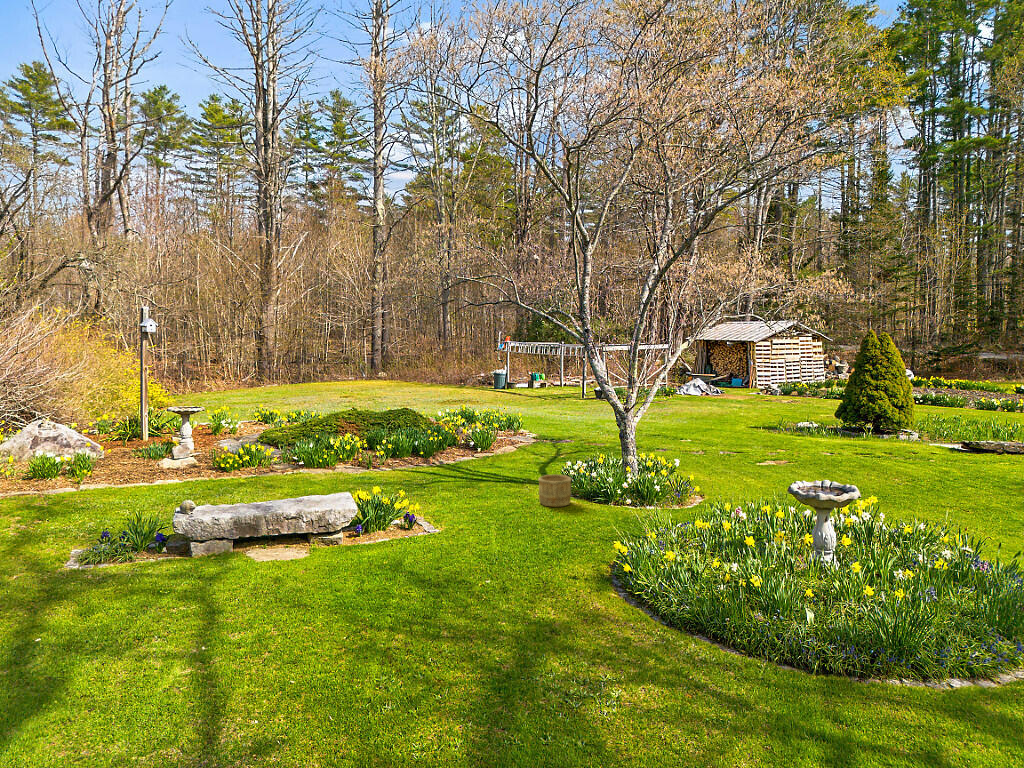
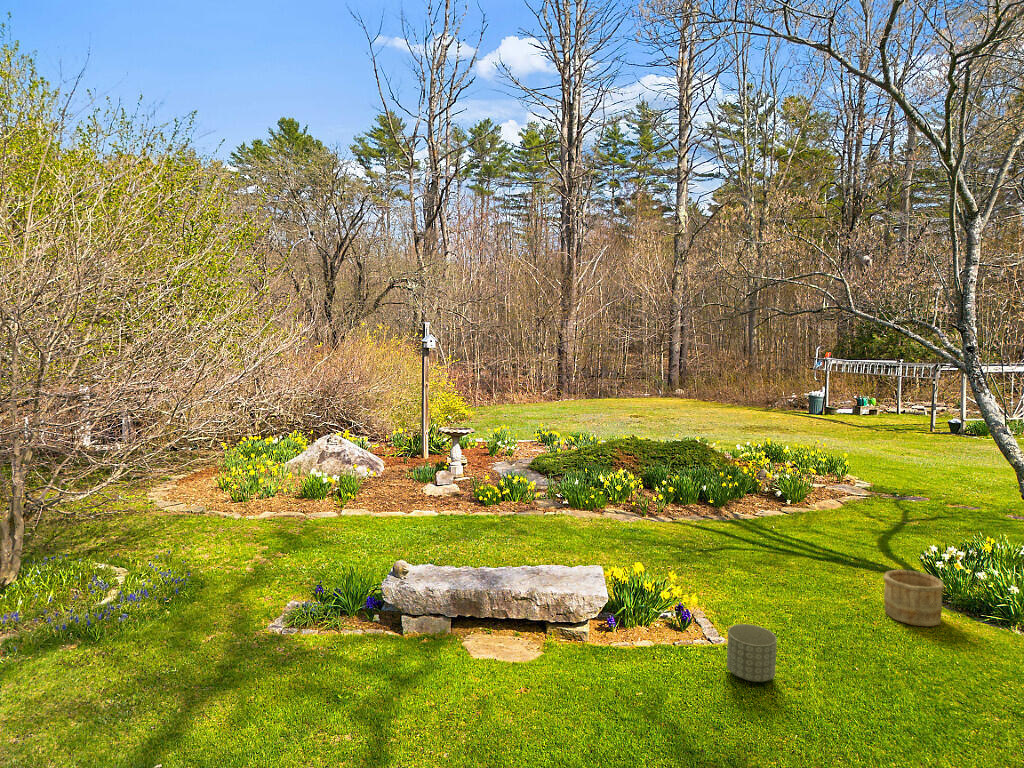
planter: none [444,511,474,545] -> present [727,624,777,682]

